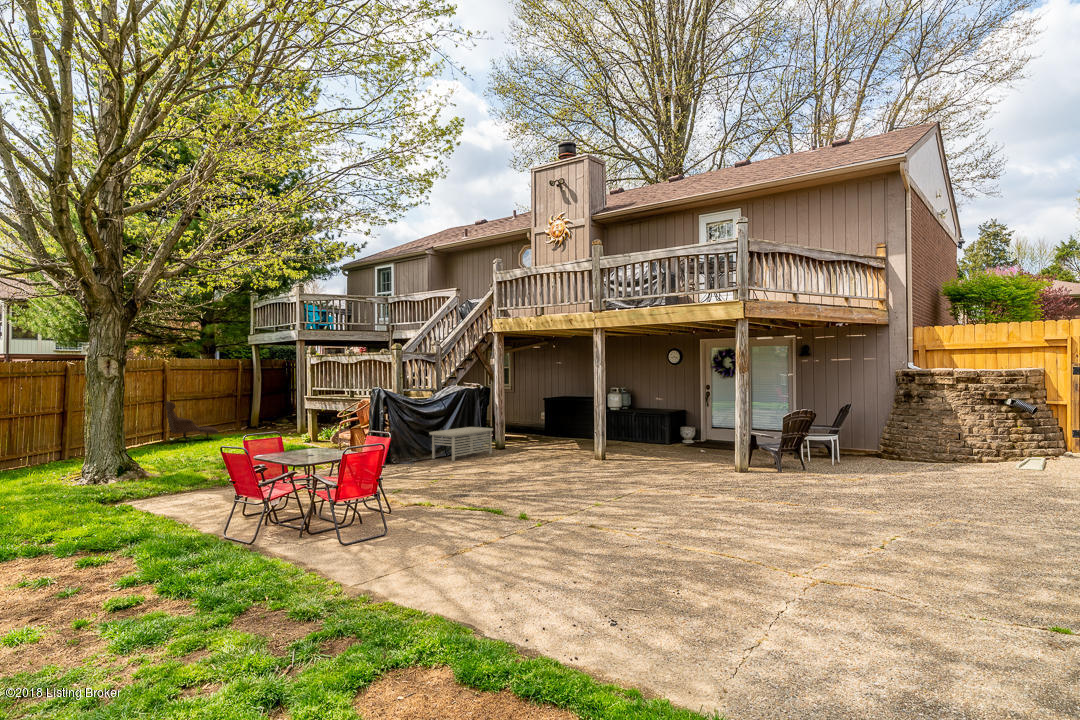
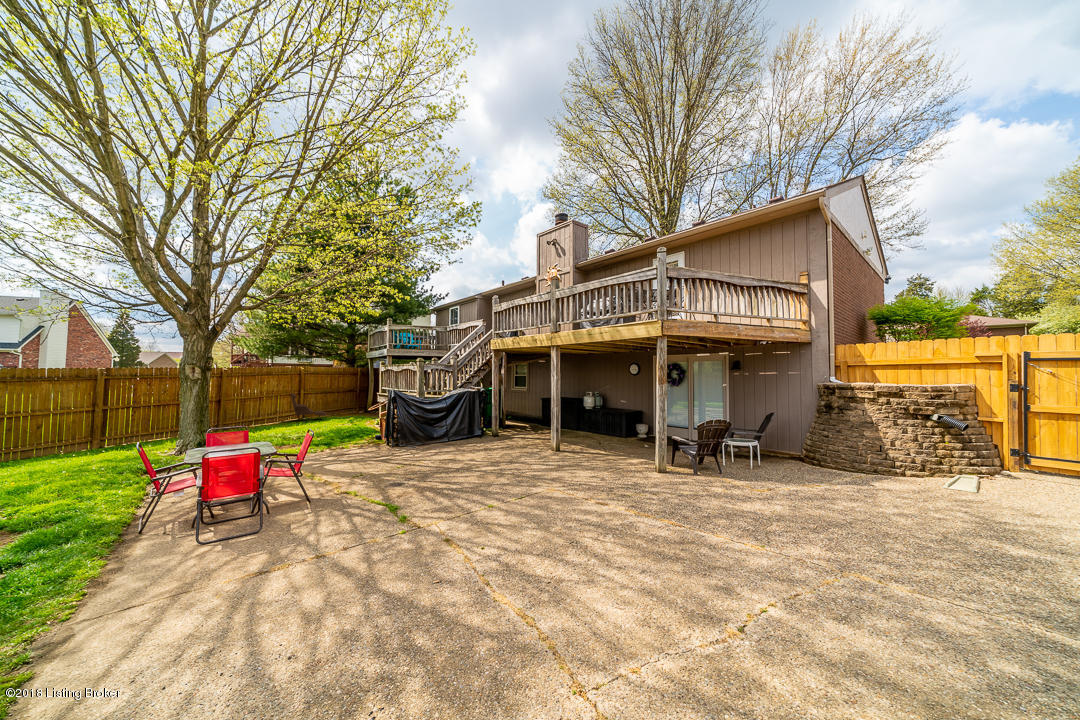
storage bench: present [429,427,493,461] -> none [431,419,483,446]

